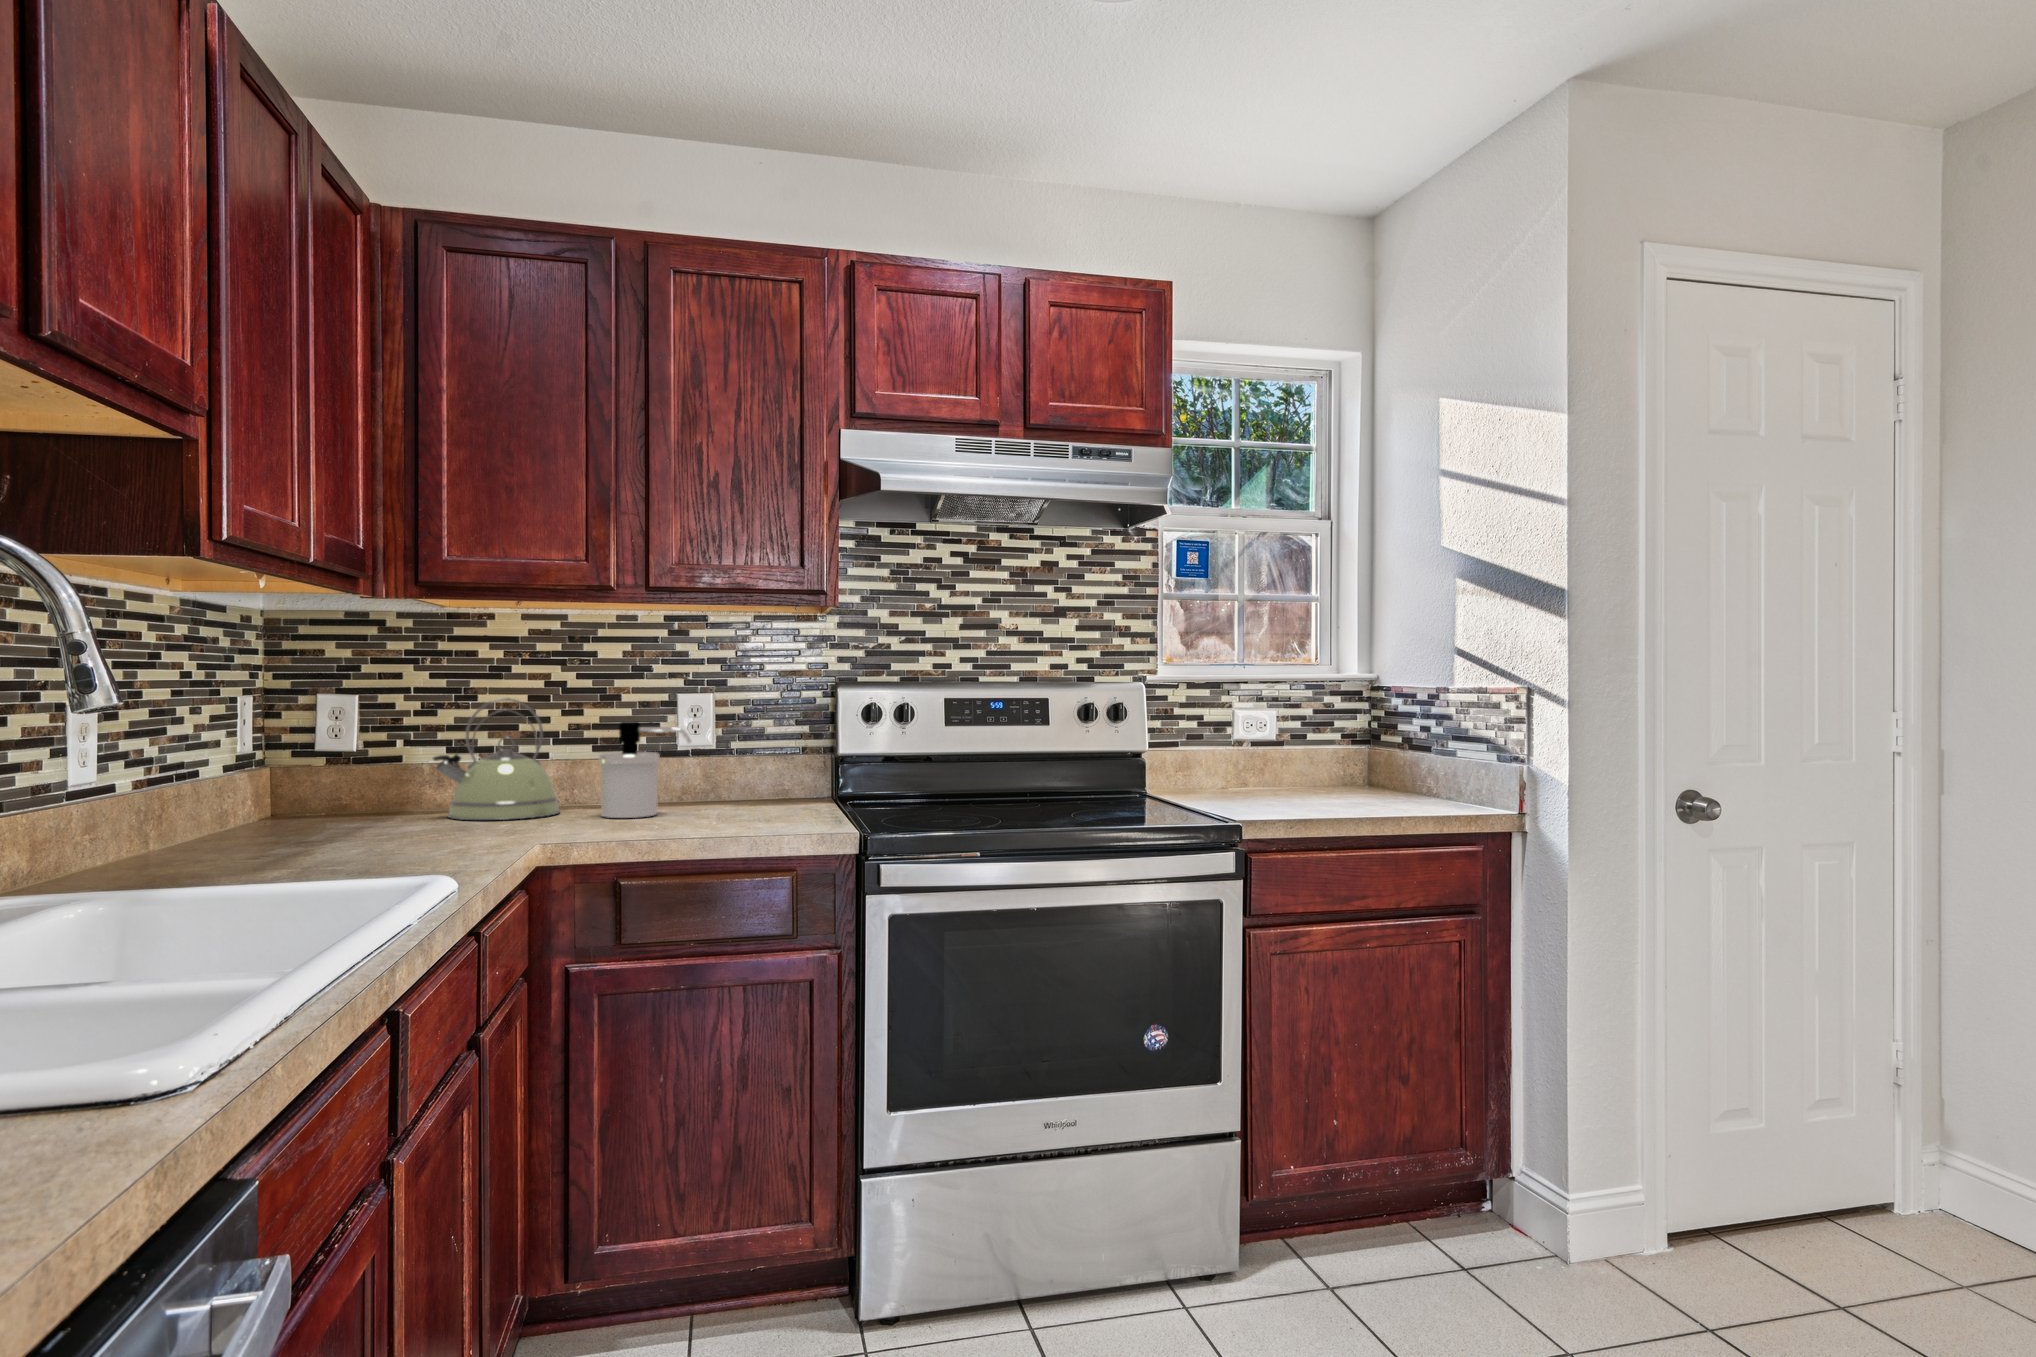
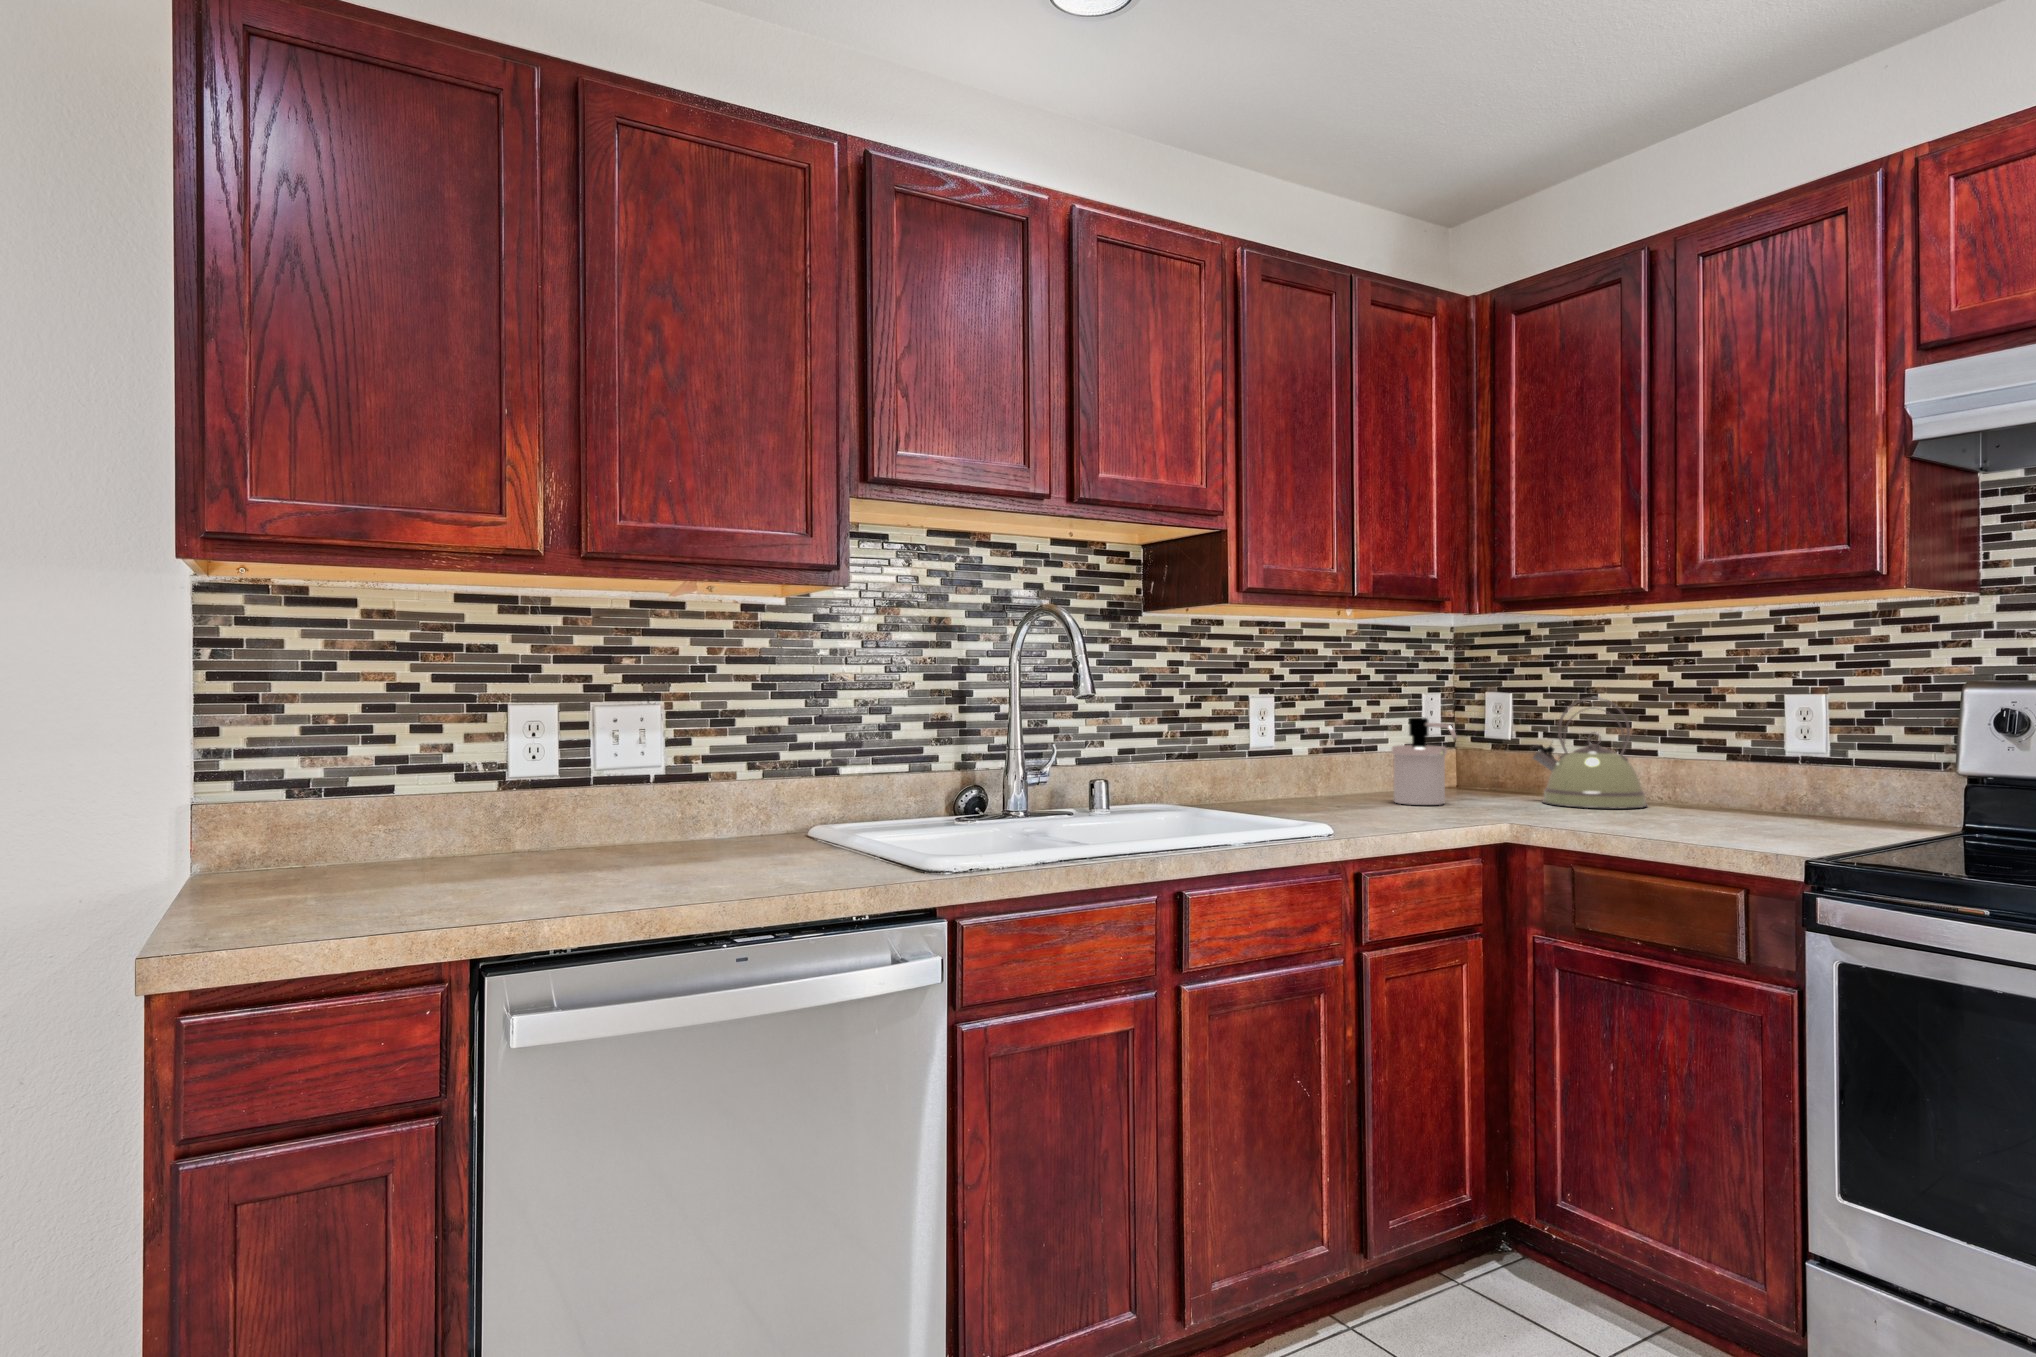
soap dispenser: present [599,722,691,818] -> present [1392,718,1457,805]

